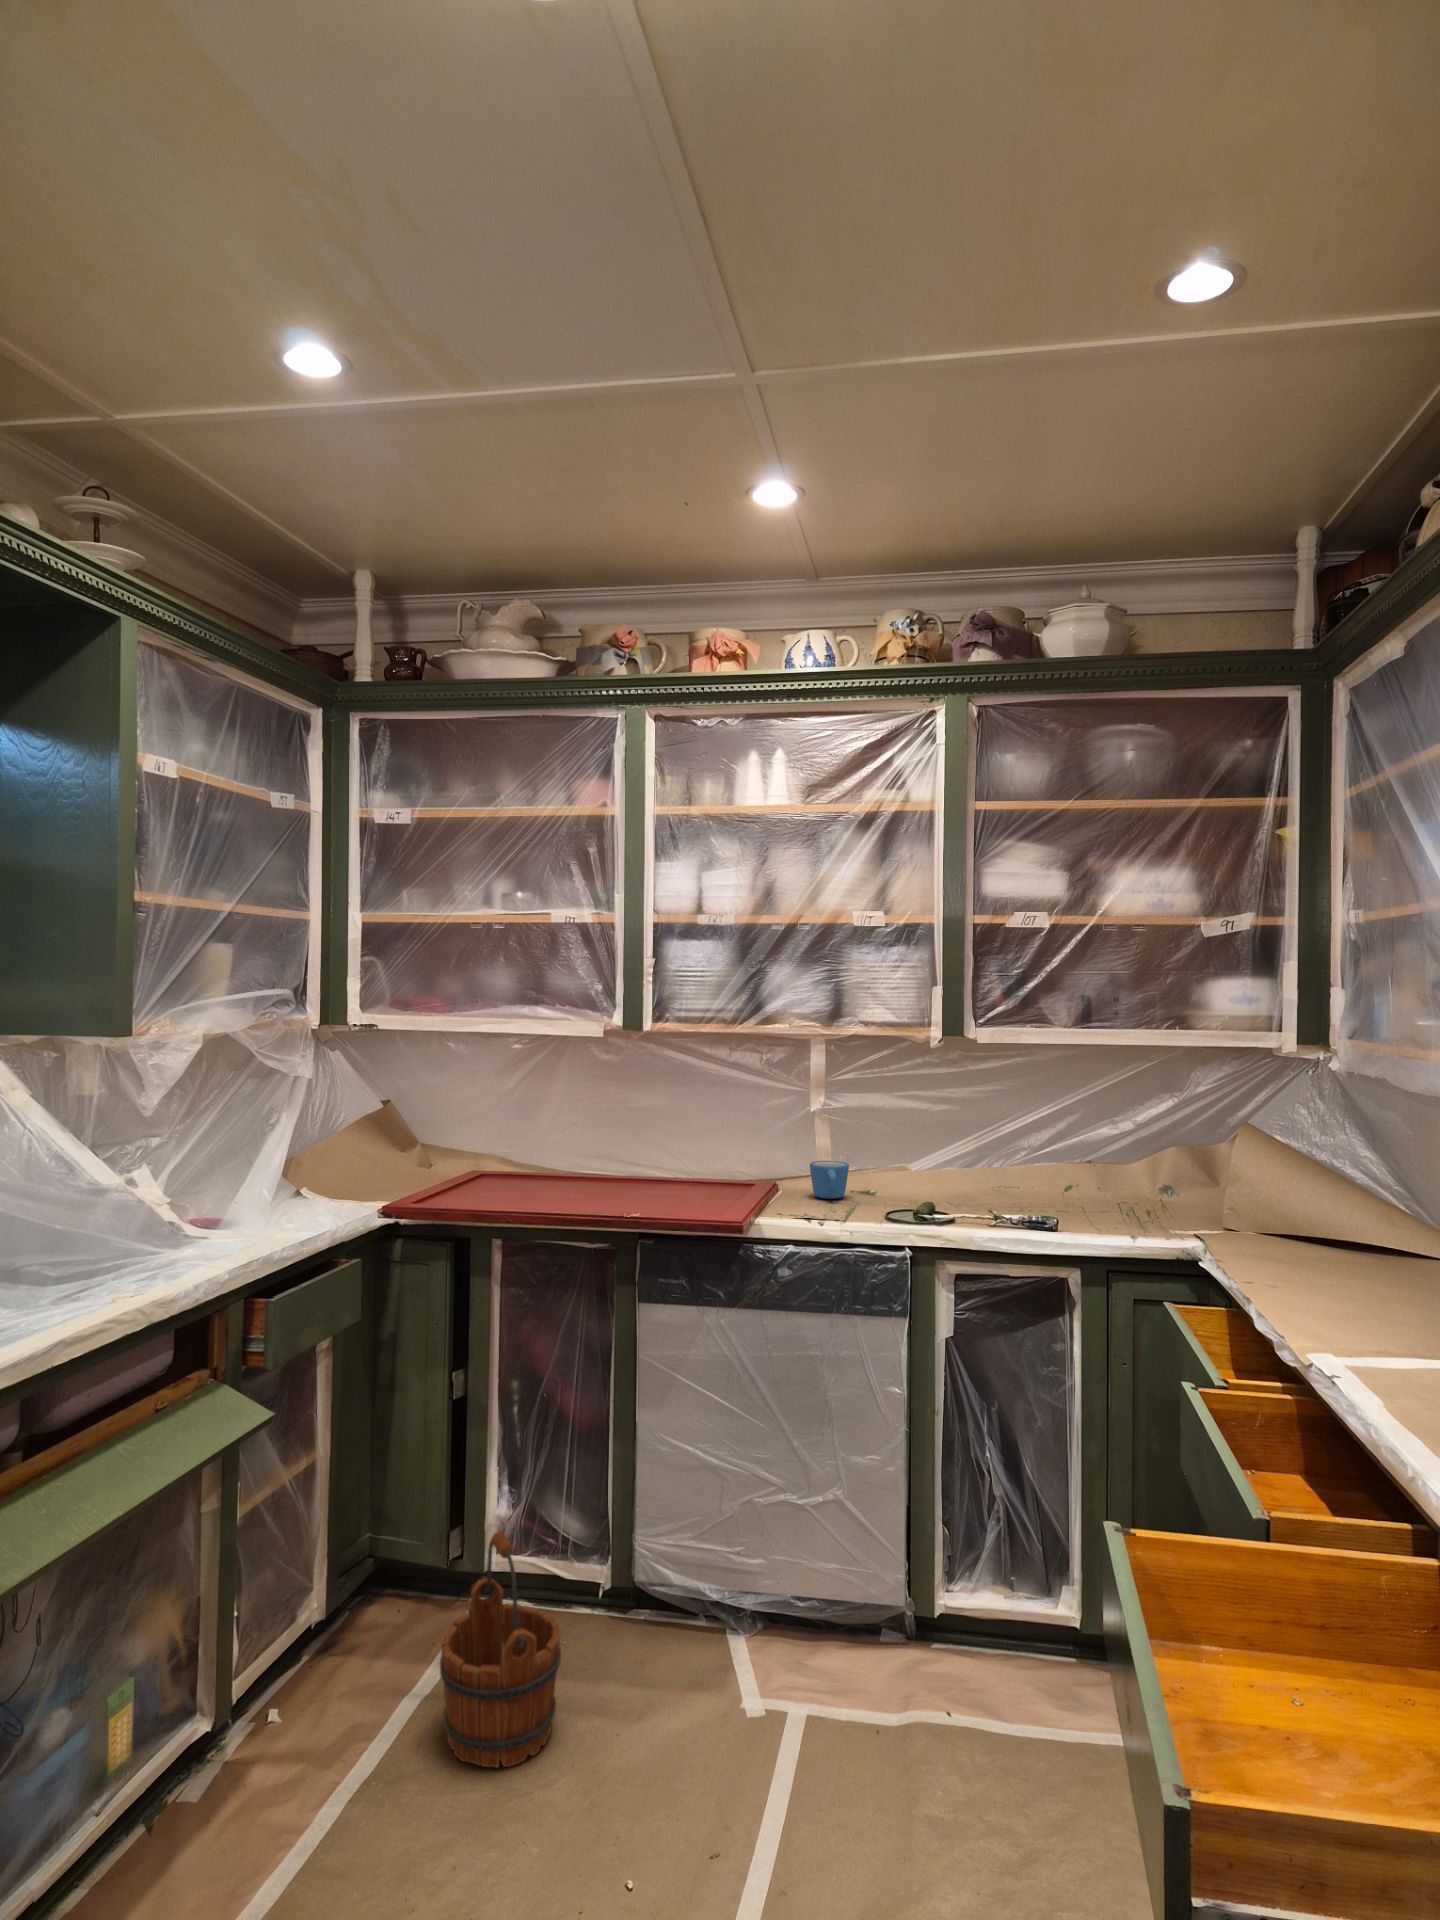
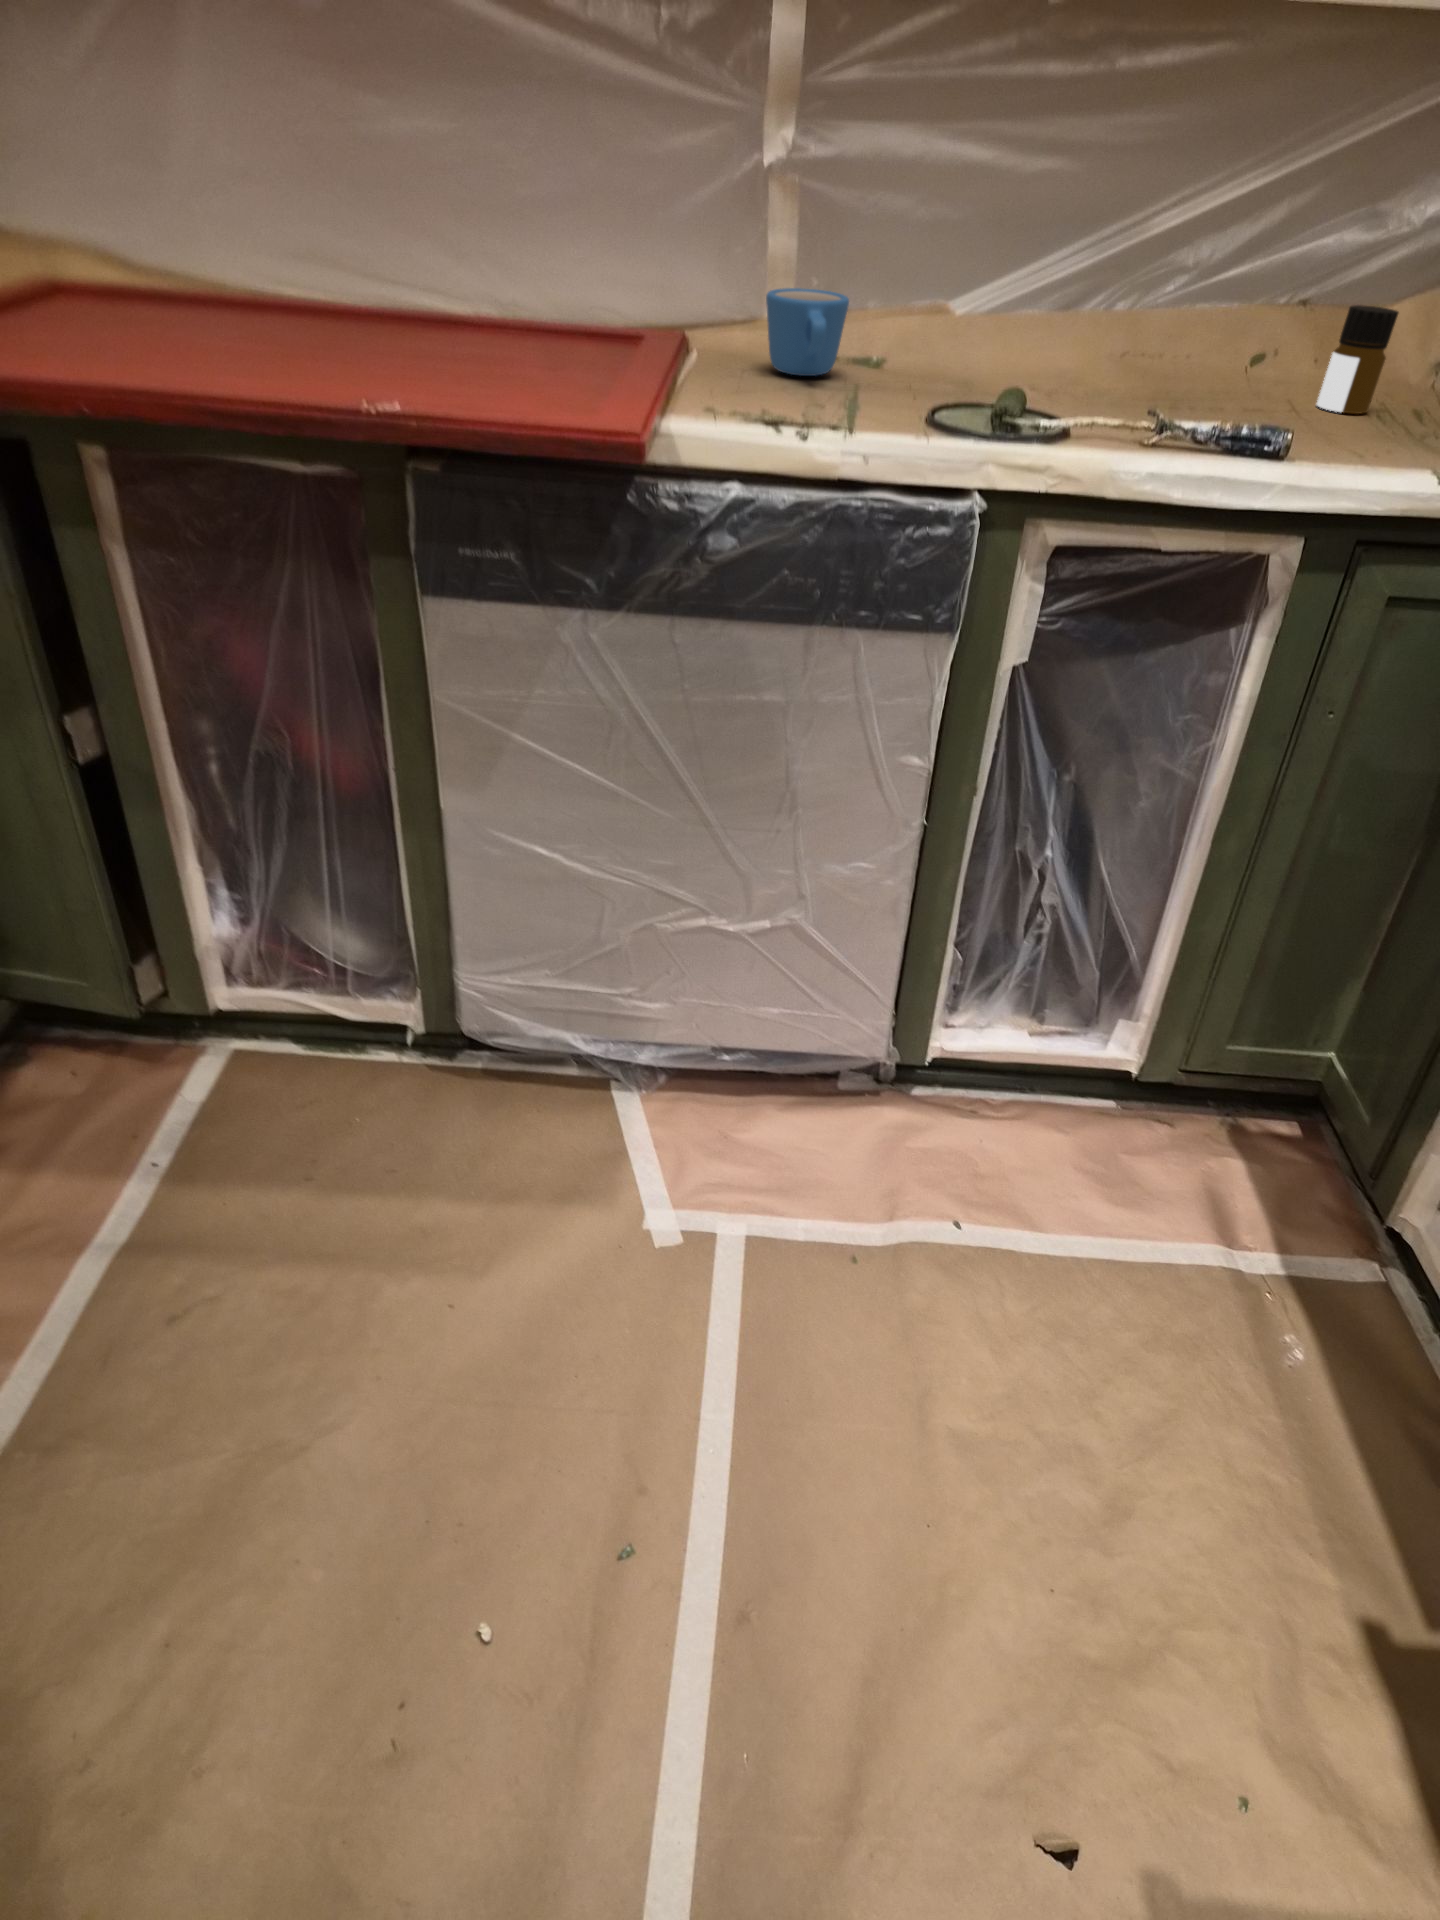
bottle: none [1094,1162,1120,1211] -> present [1317,305,1399,414]
wooden bucket: present [440,1532,561,1767] -> none [112,1055,341,1378]

